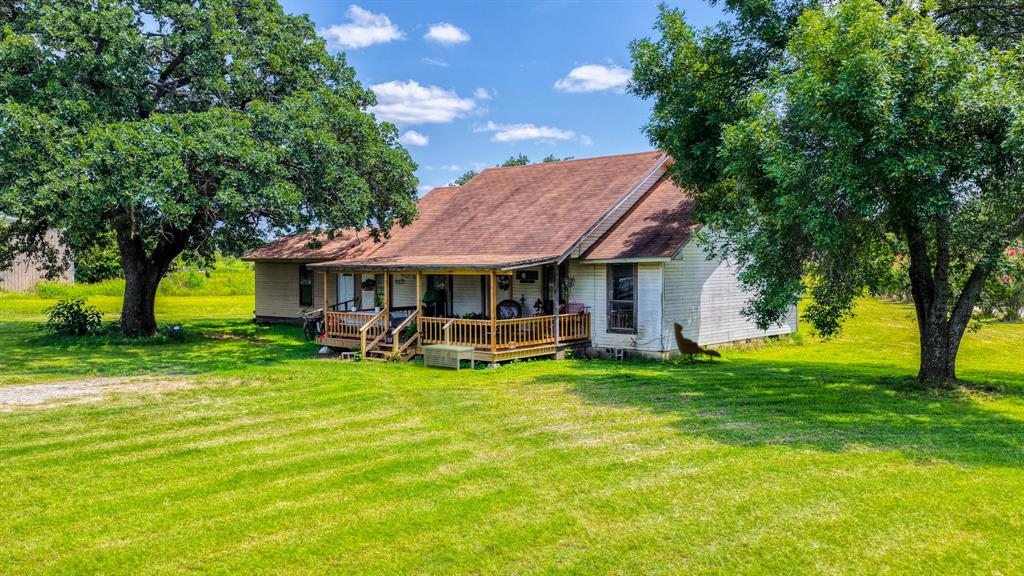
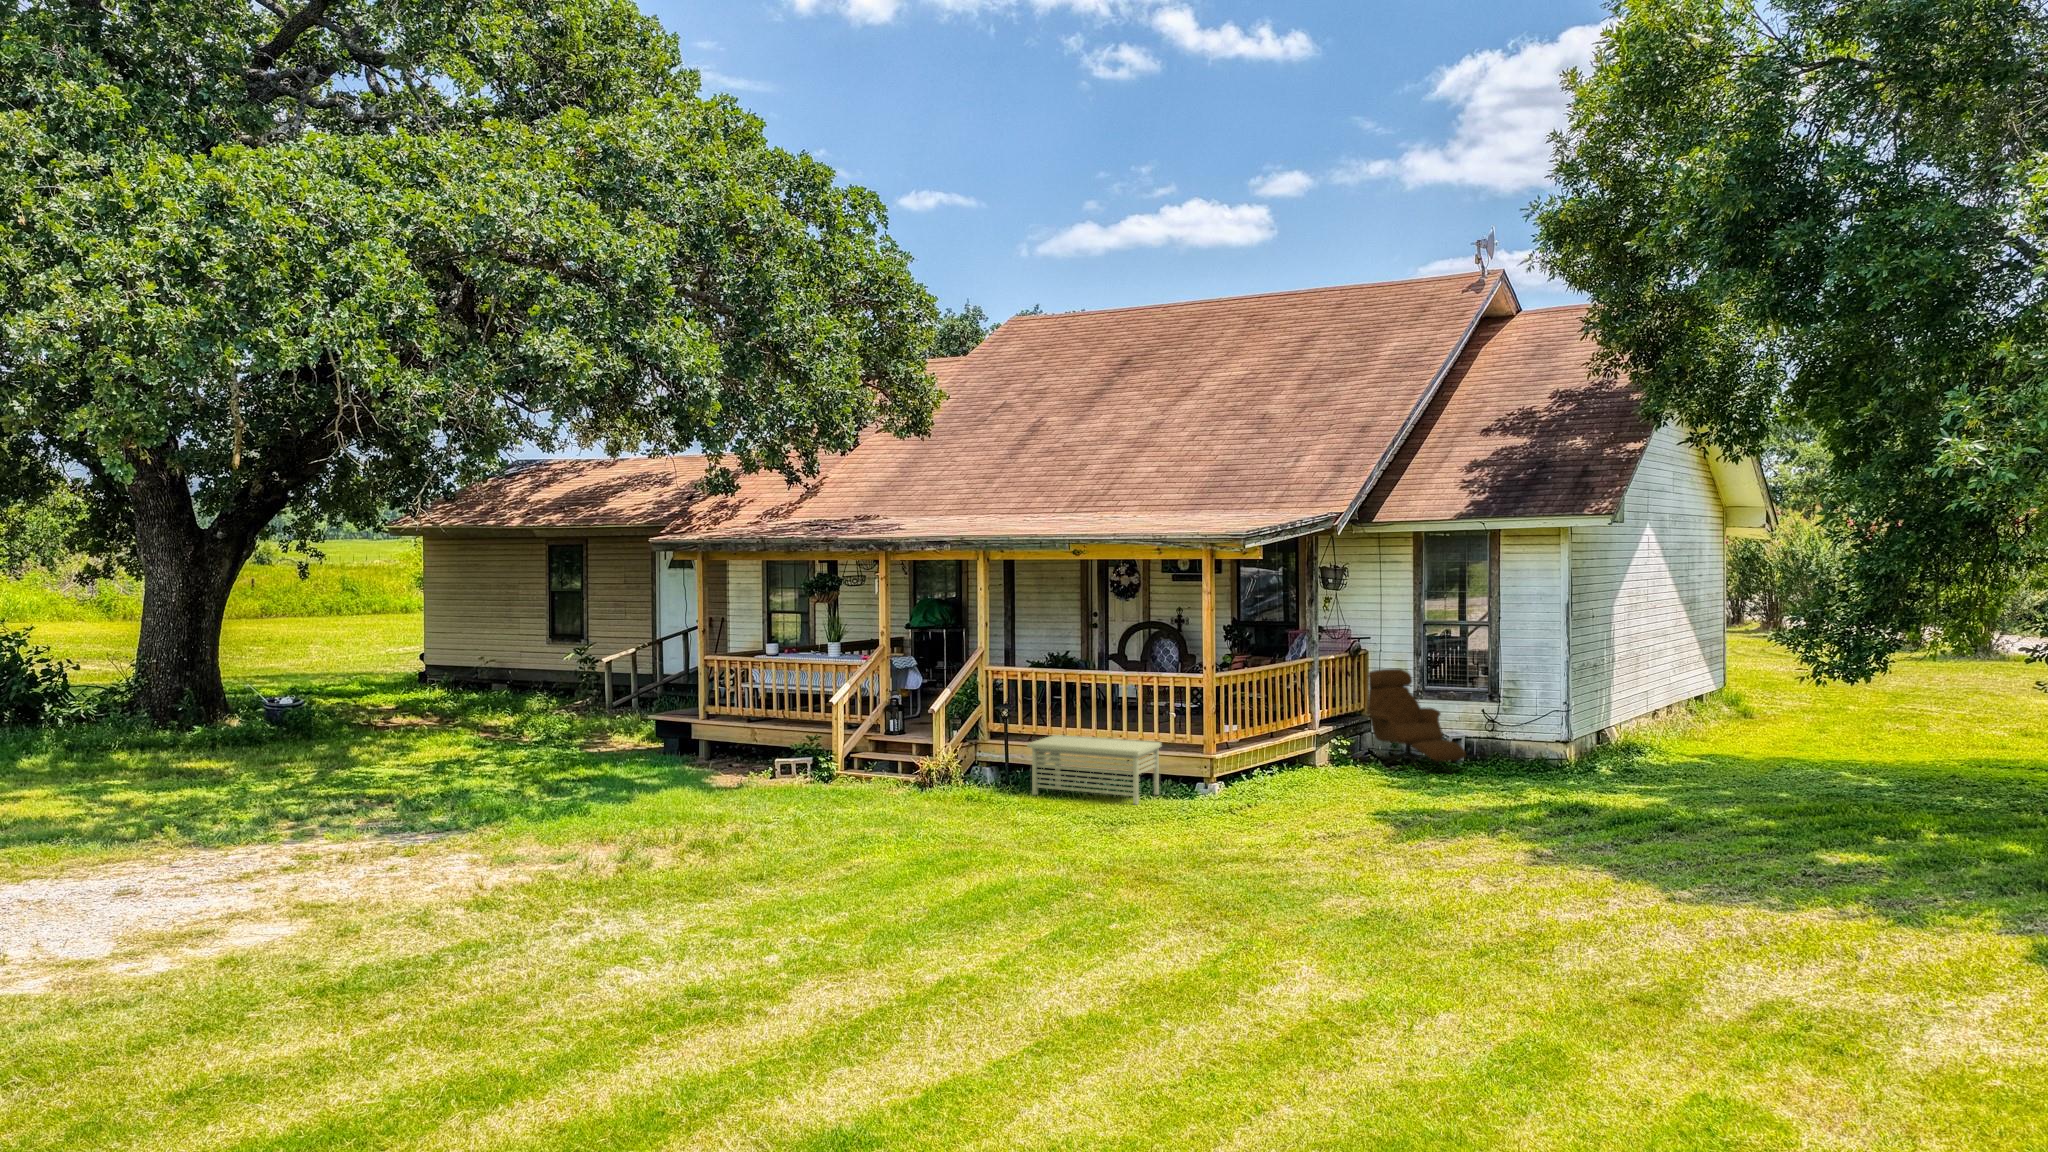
lounge chair: present [674,323,721,364] -> present [1366,669,1466,774]

